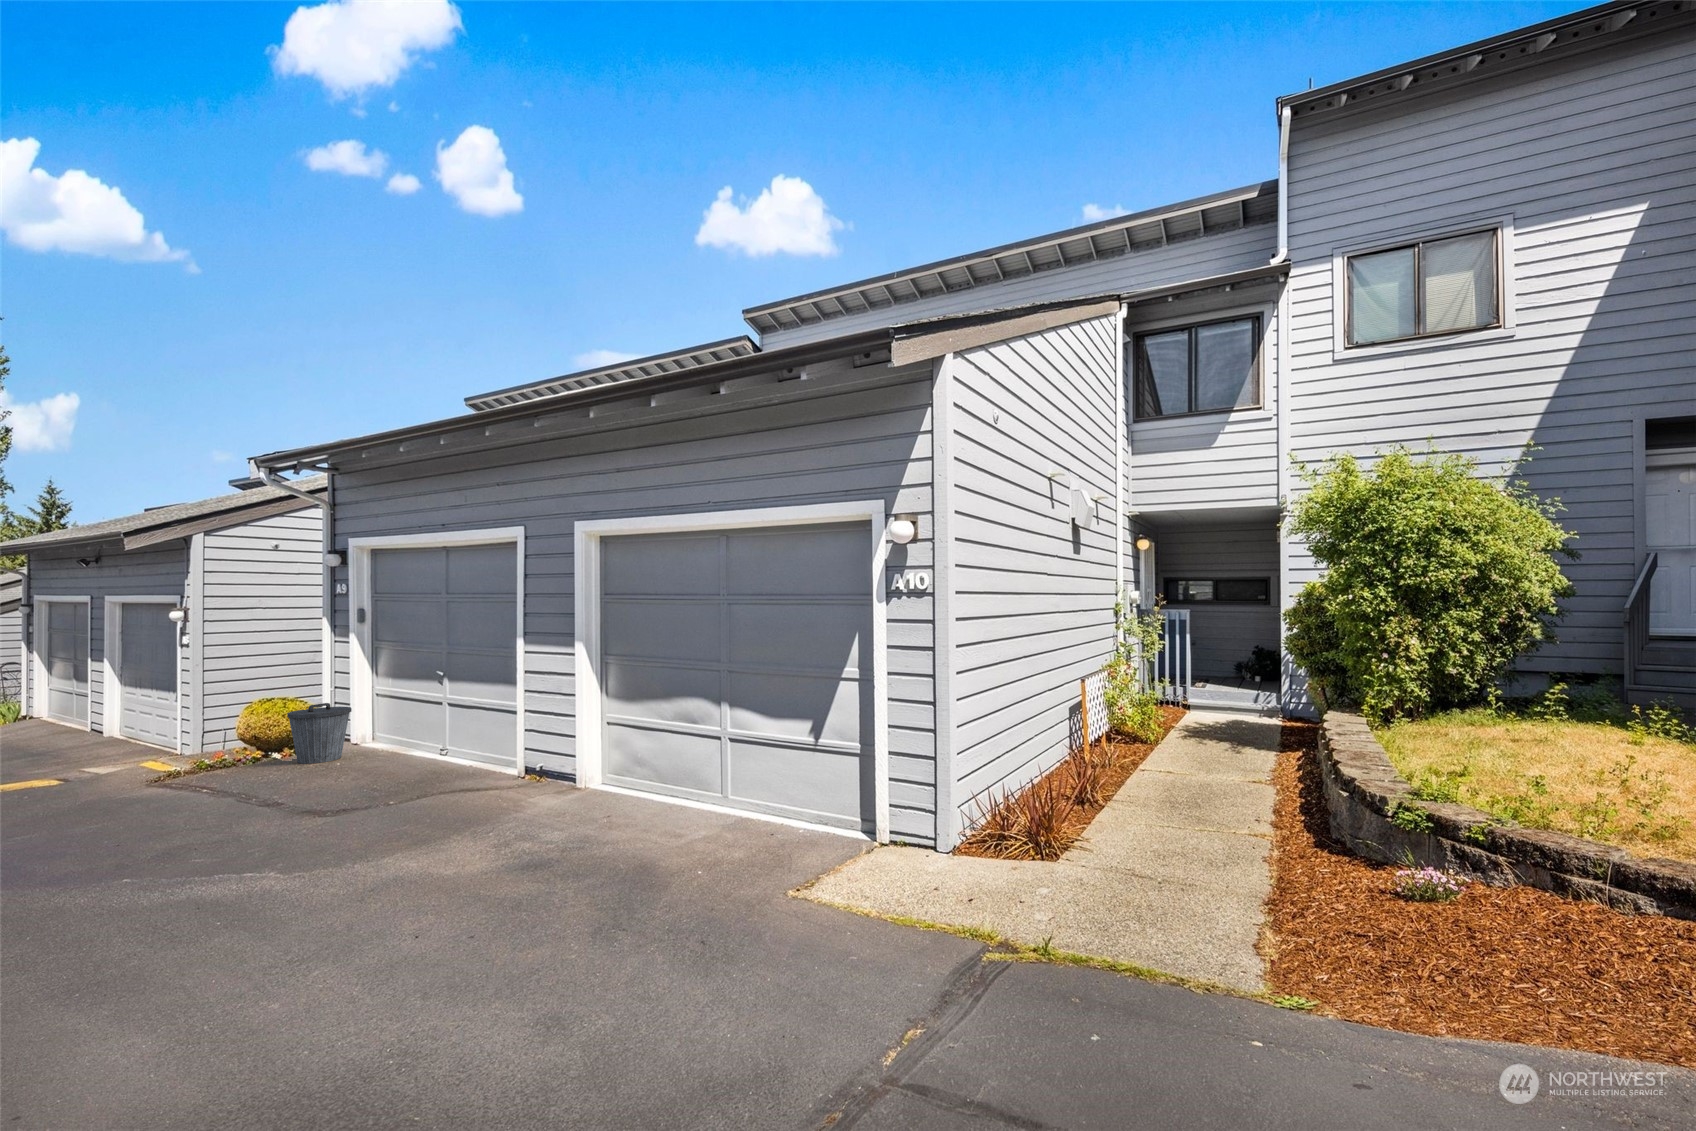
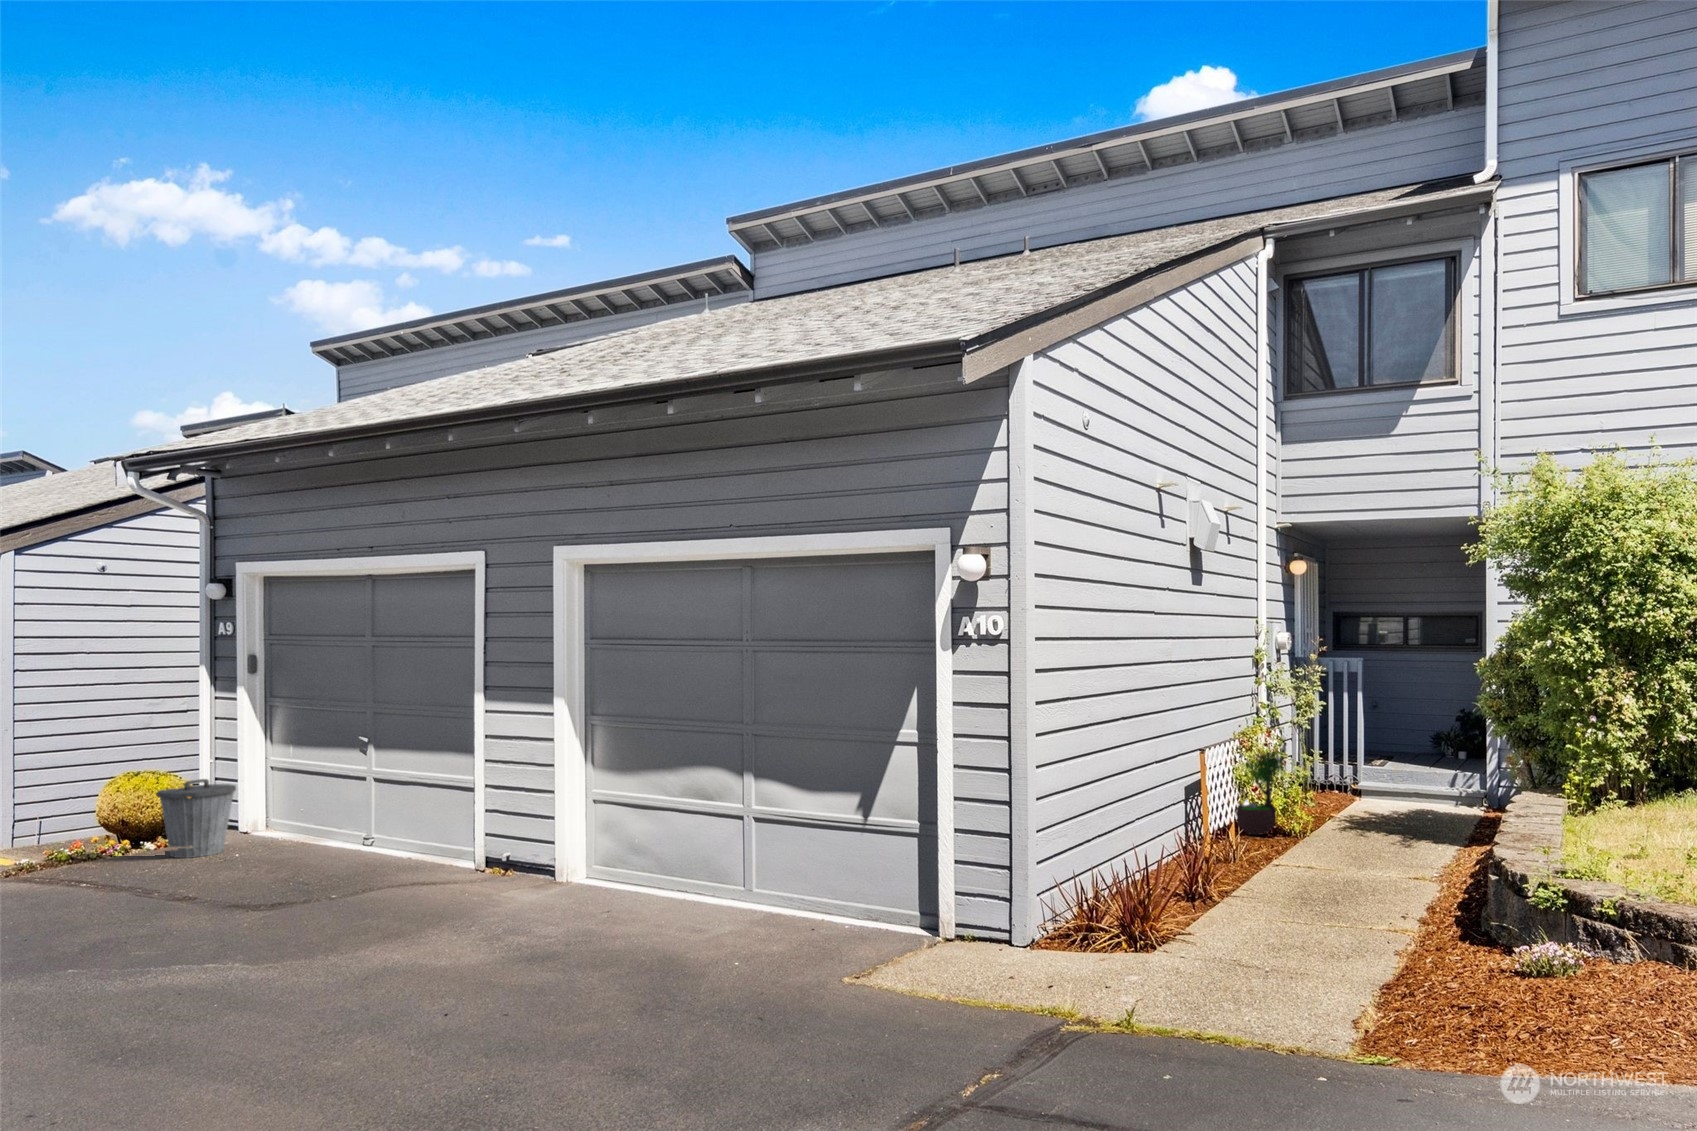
potted tree: none [1101,673,1142,742] -> present [1236,751,1284,835]

